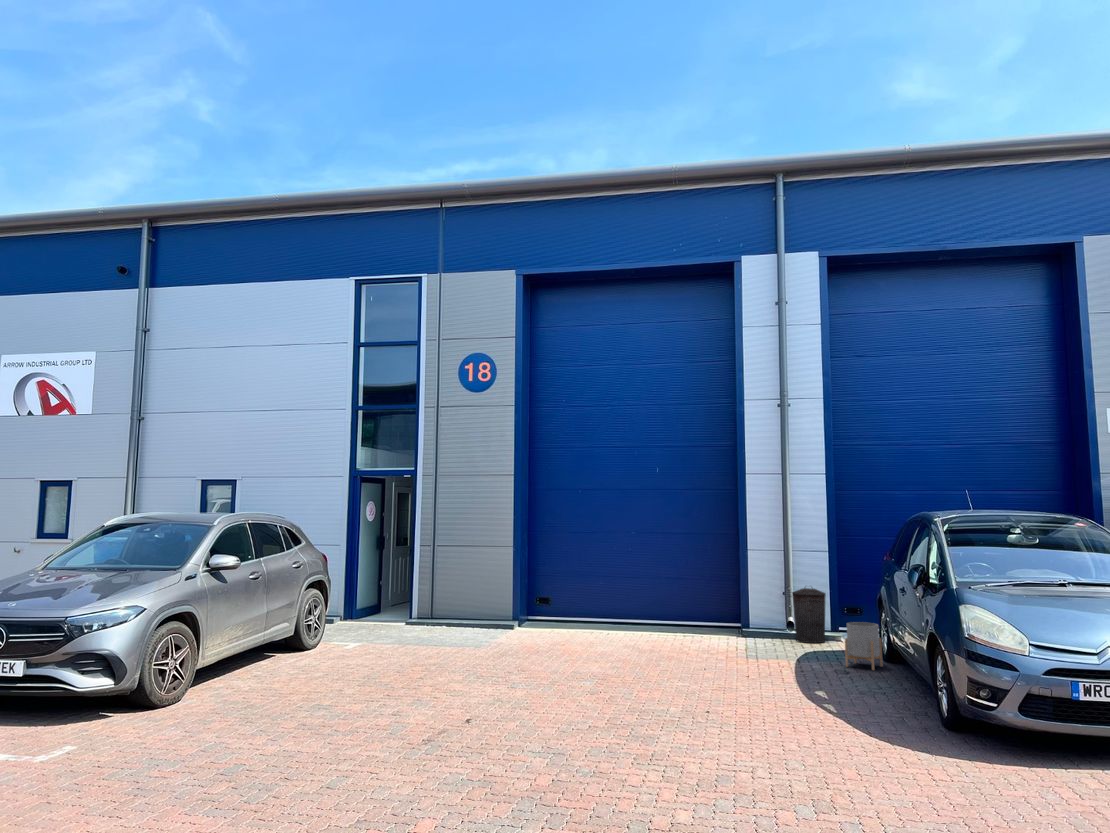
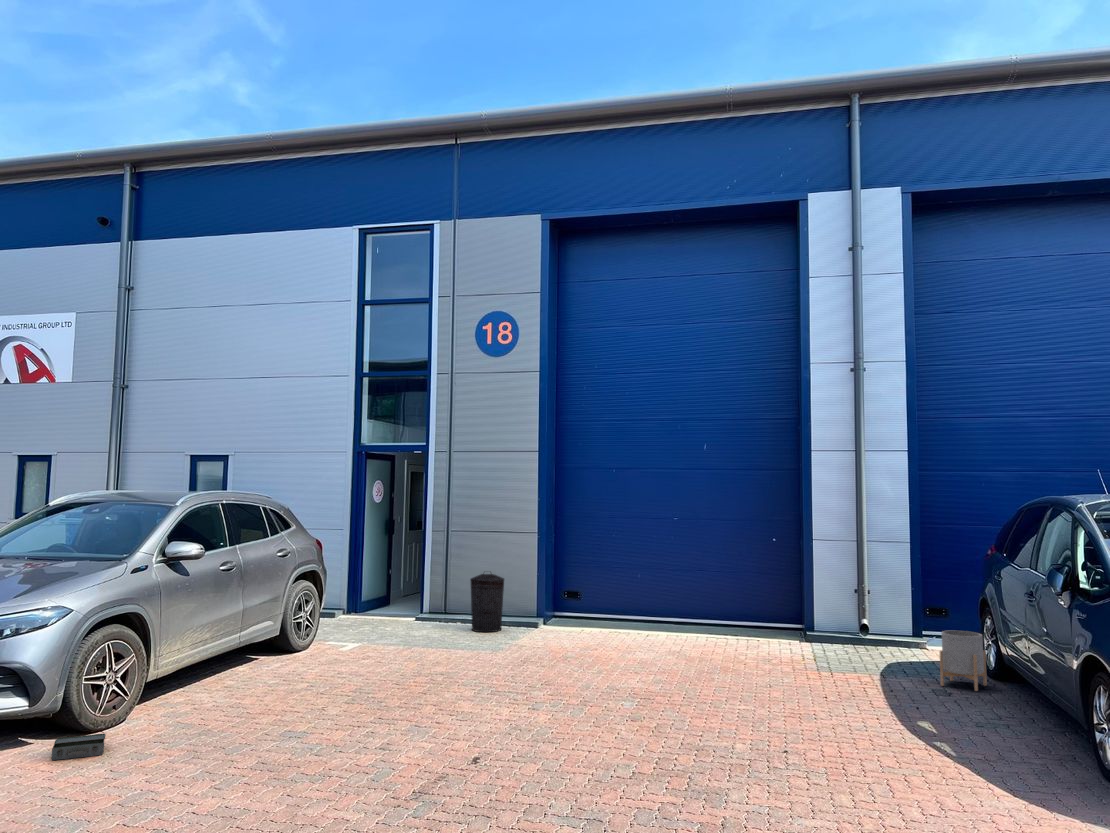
trash can: present [792,588,826,643] -> present [470,574,504,632]
toolbox: none [133,708,173,729] -> present [52,734,106,760]

